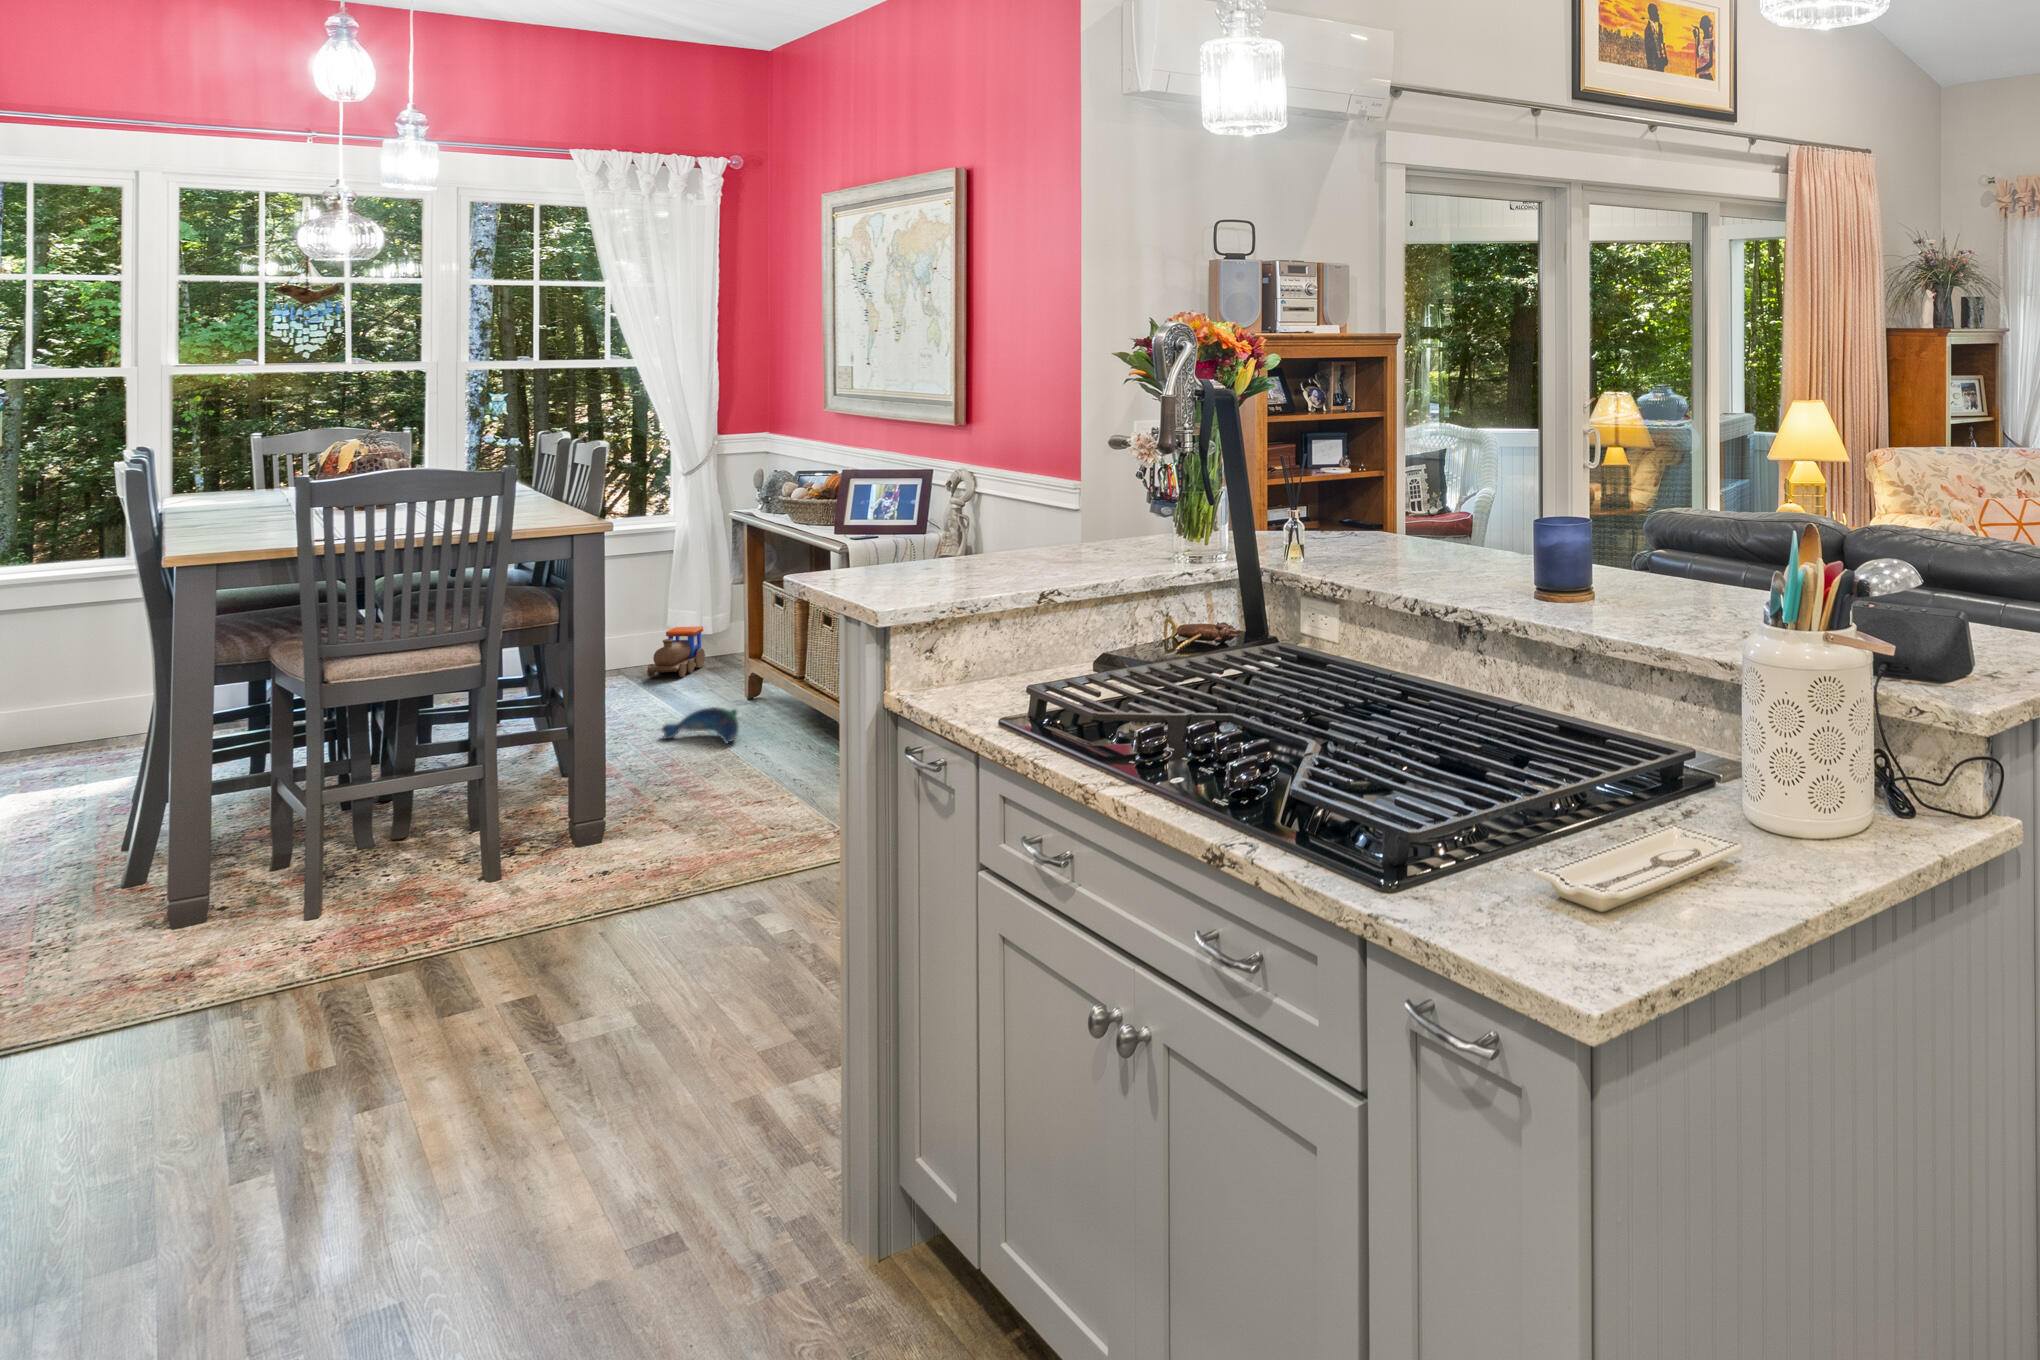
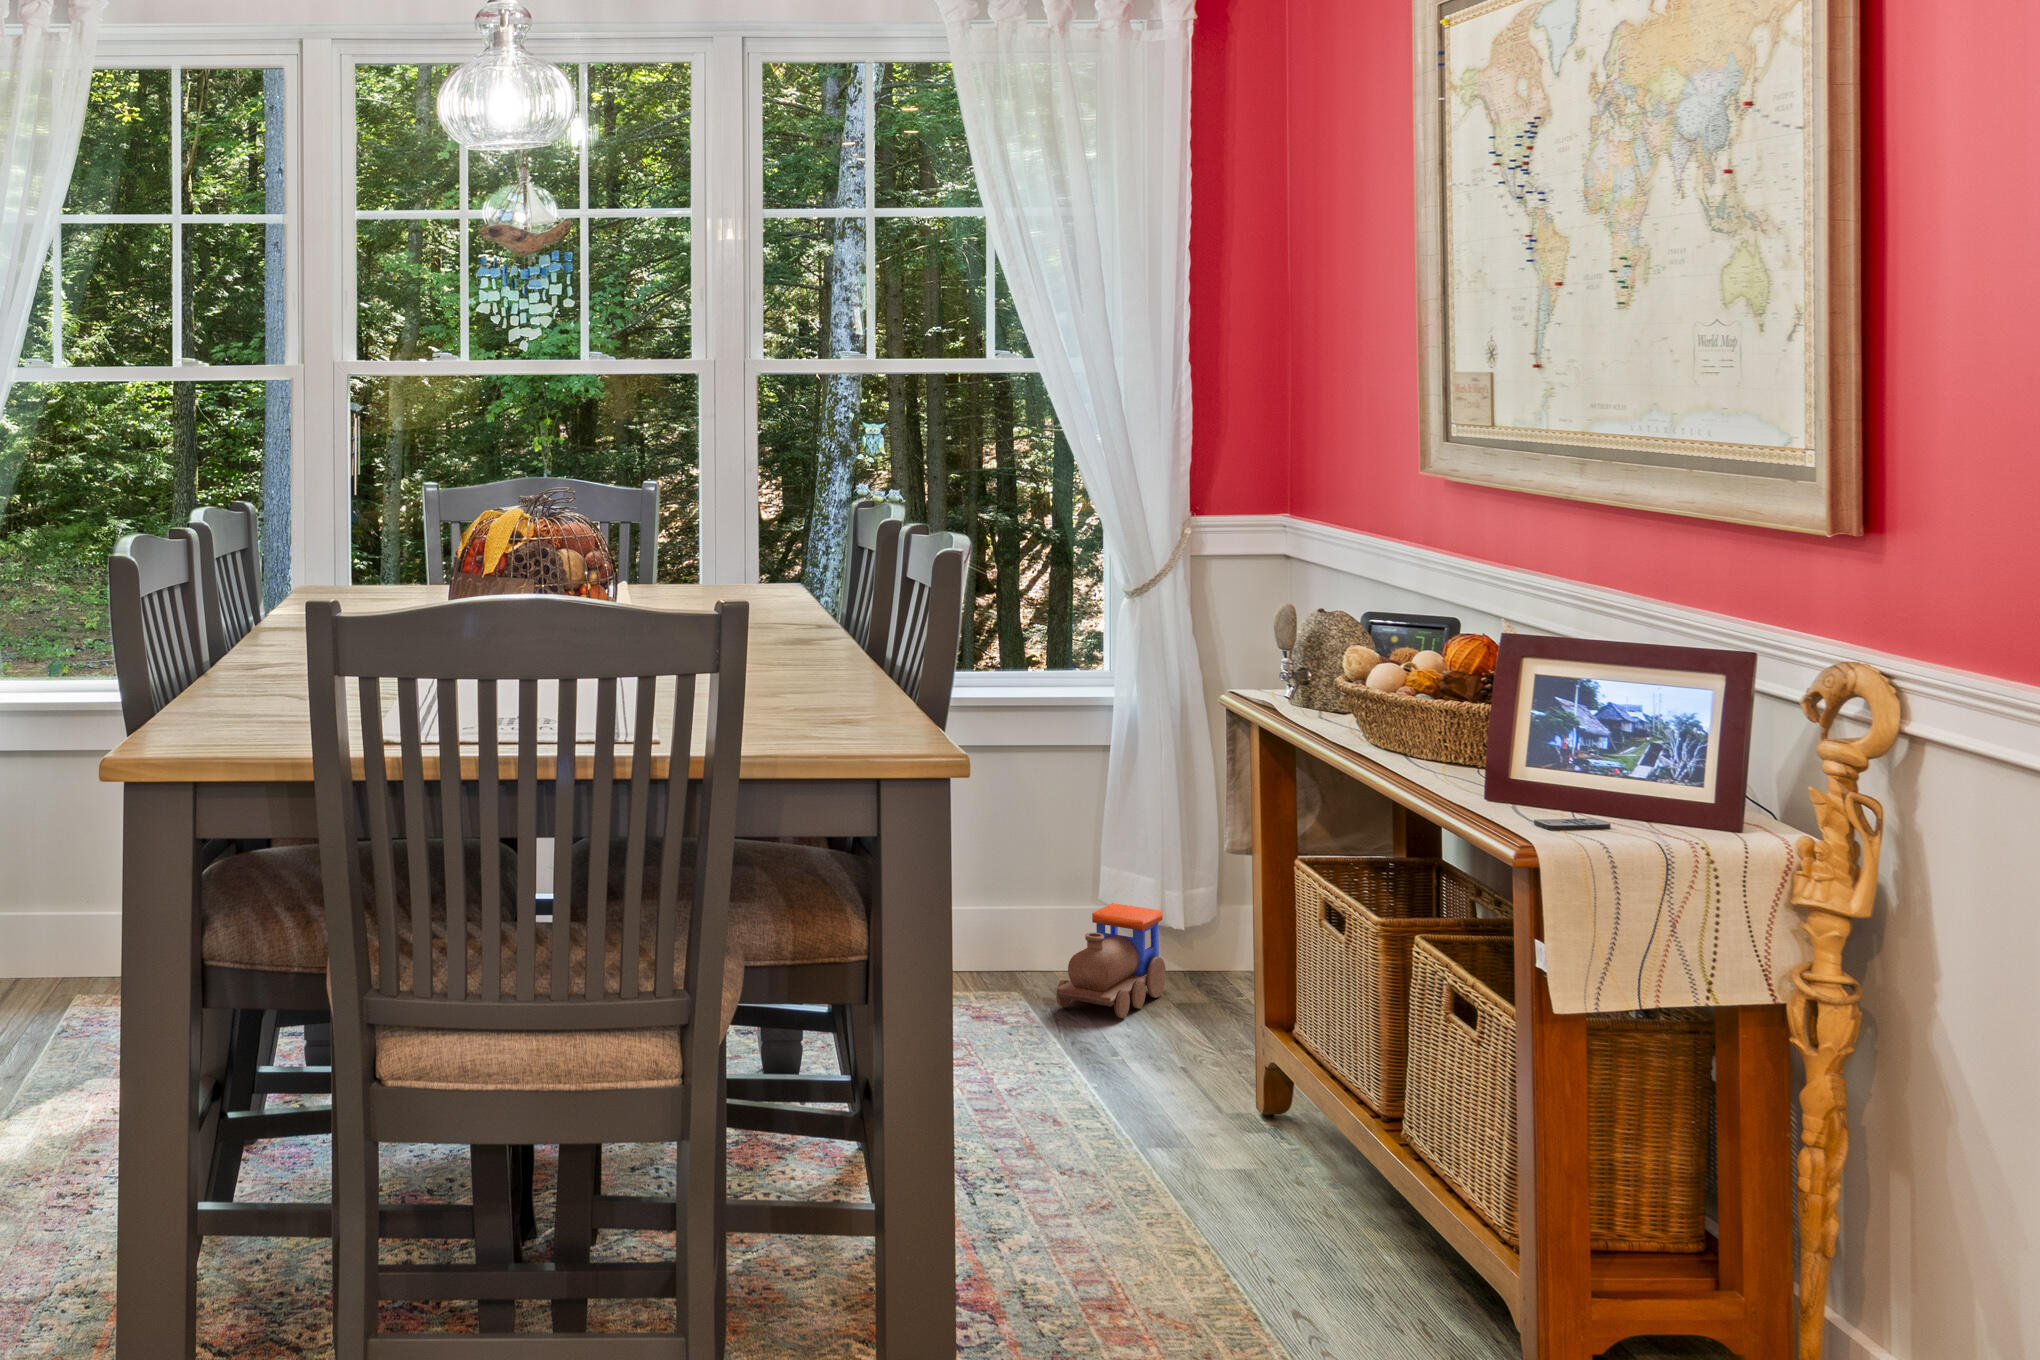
plush toy: present [662,707,739,743] -> none [1074,1158,1240,1273]

